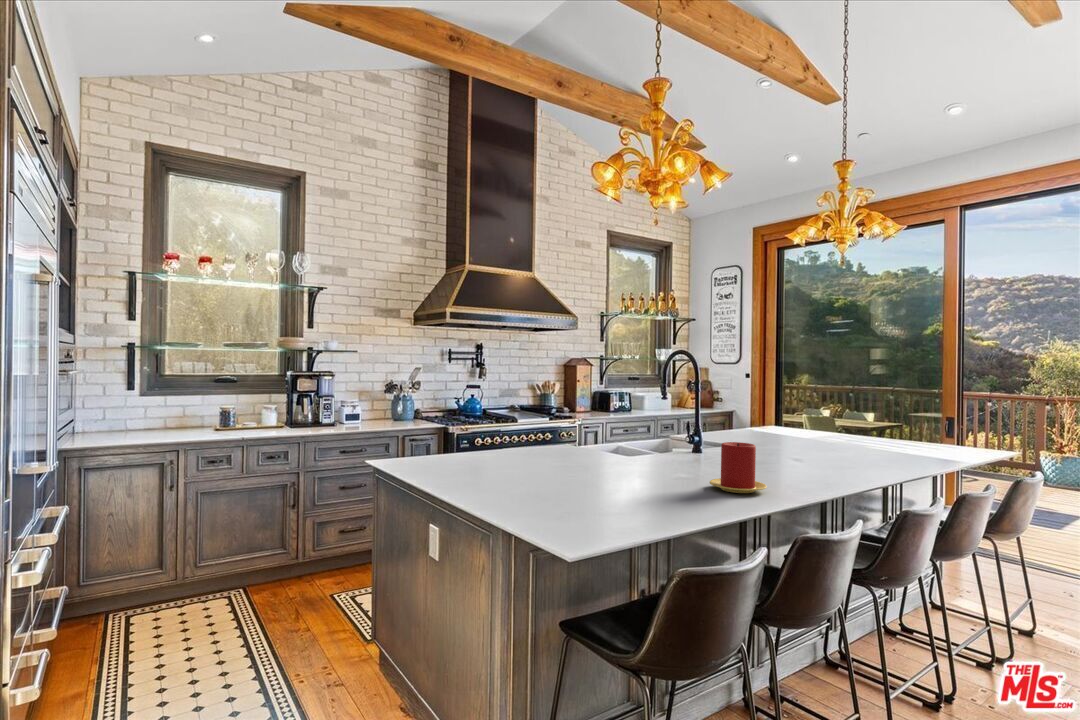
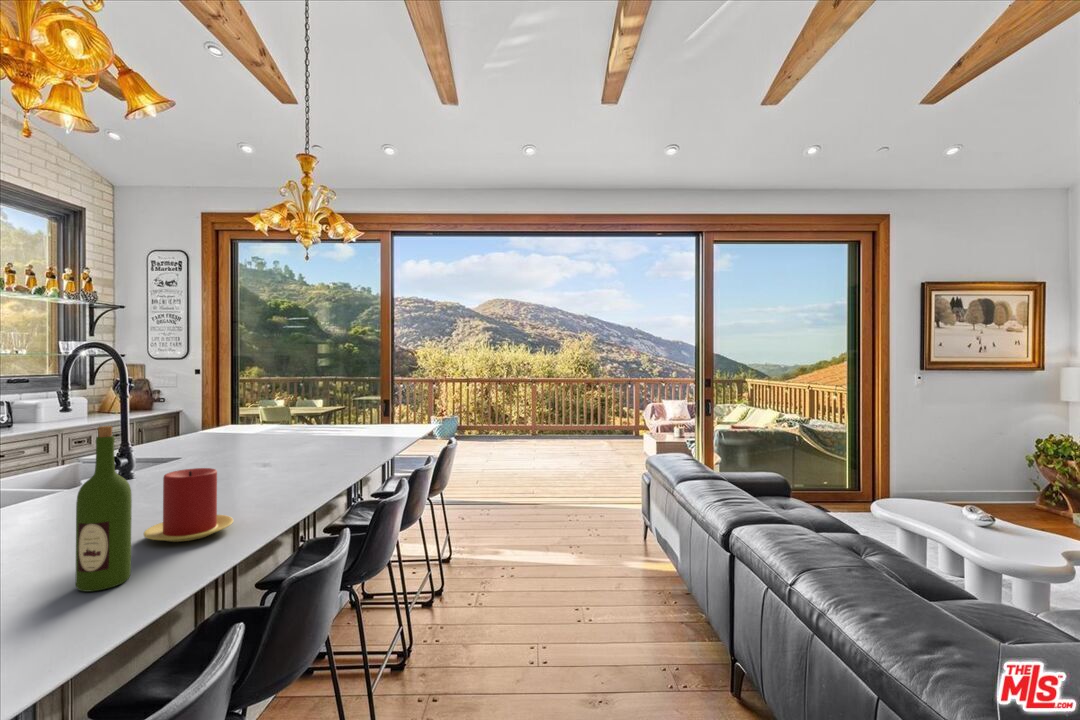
wine bottle: none [676,402,704,504] -> present [76,426,132,592]

